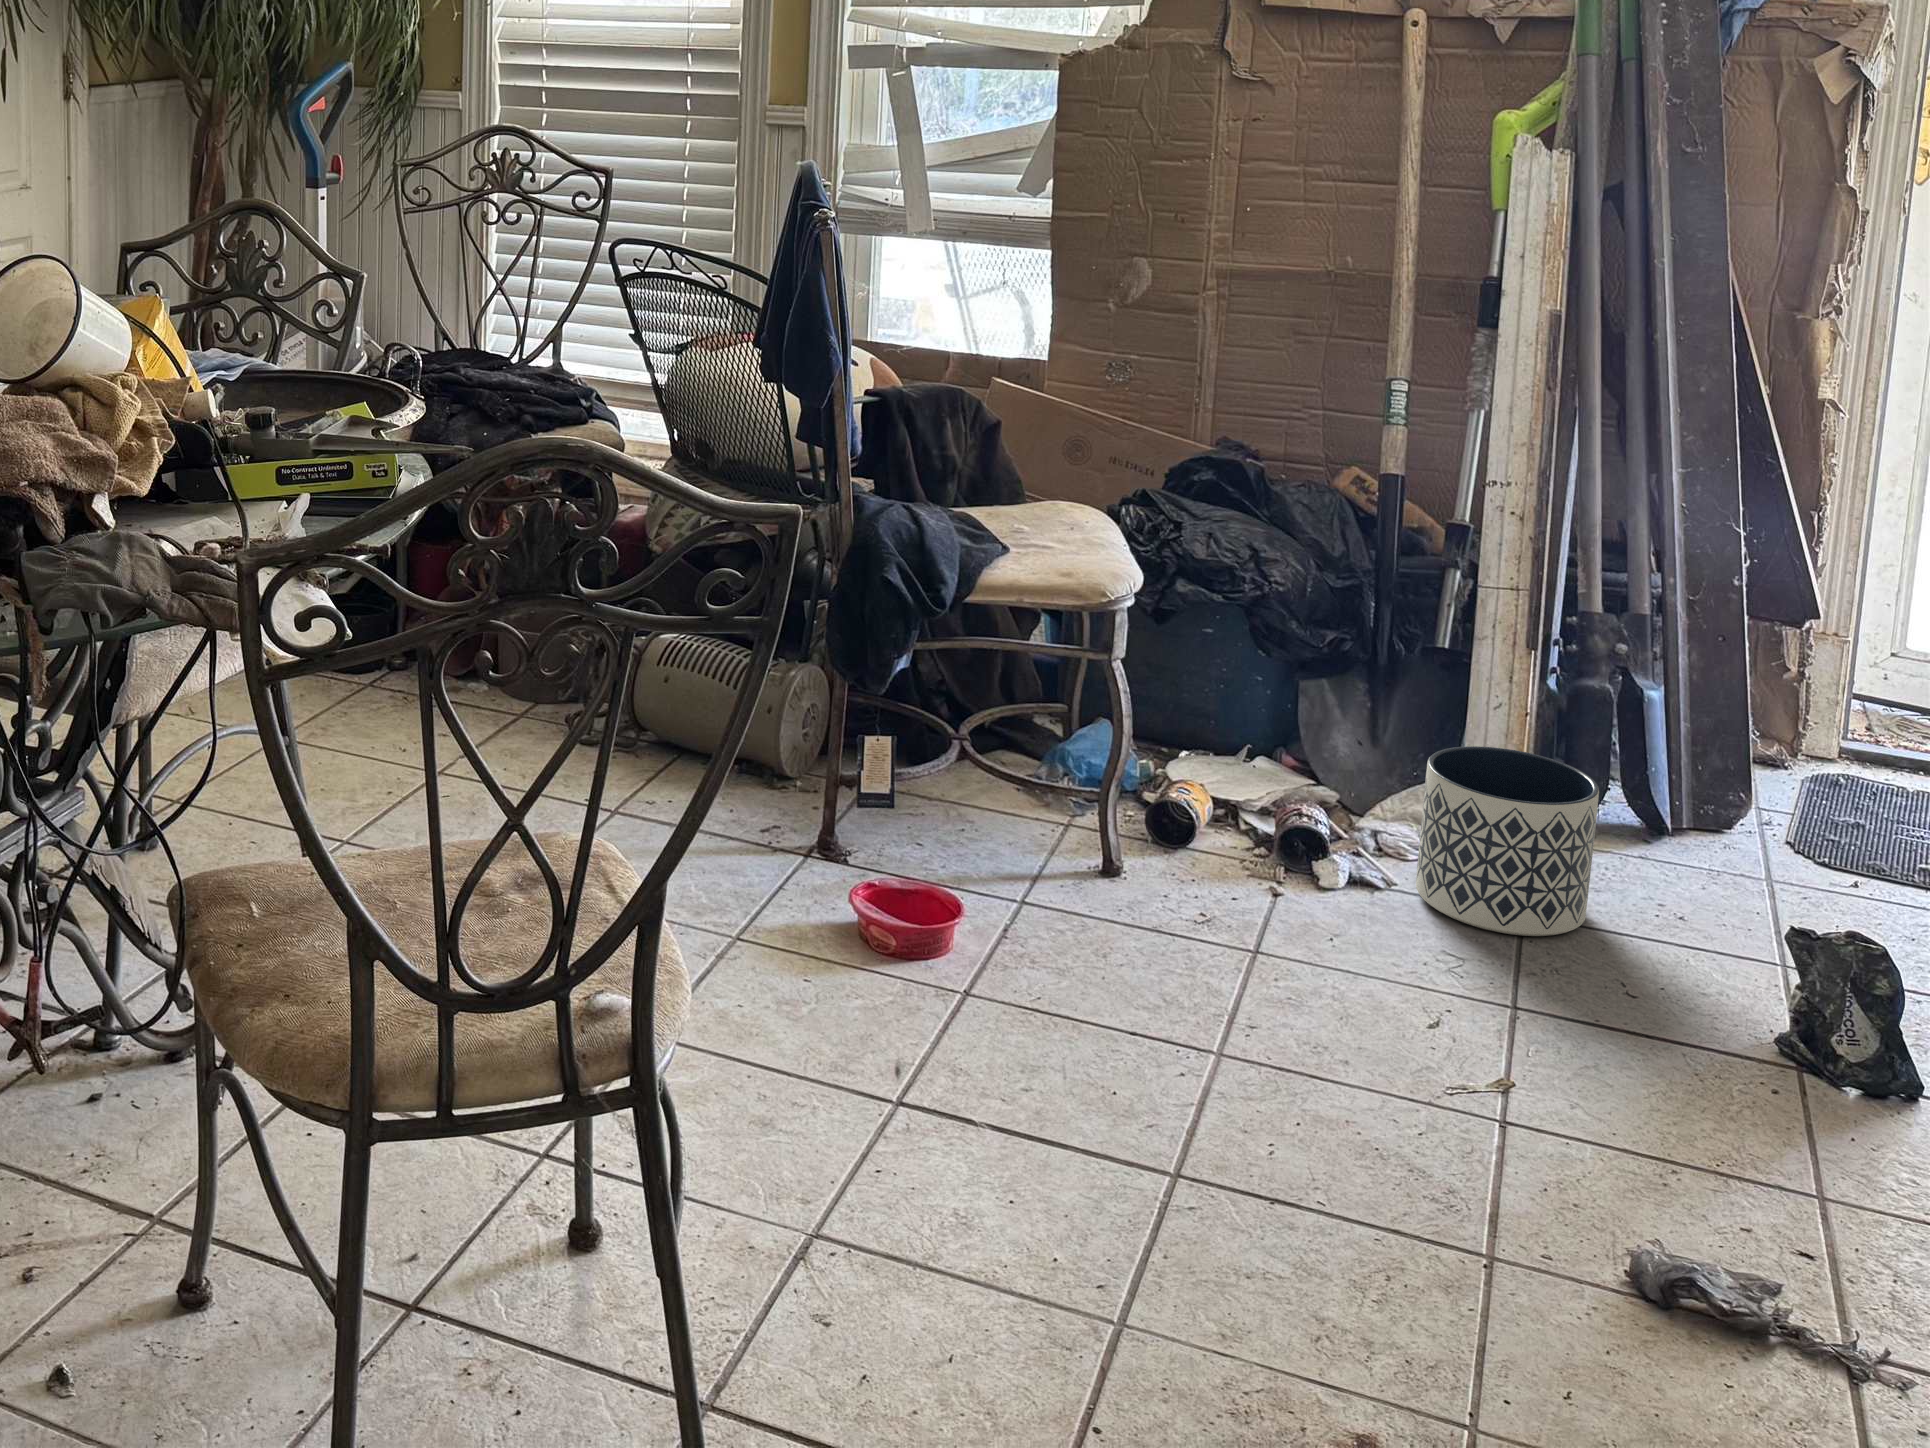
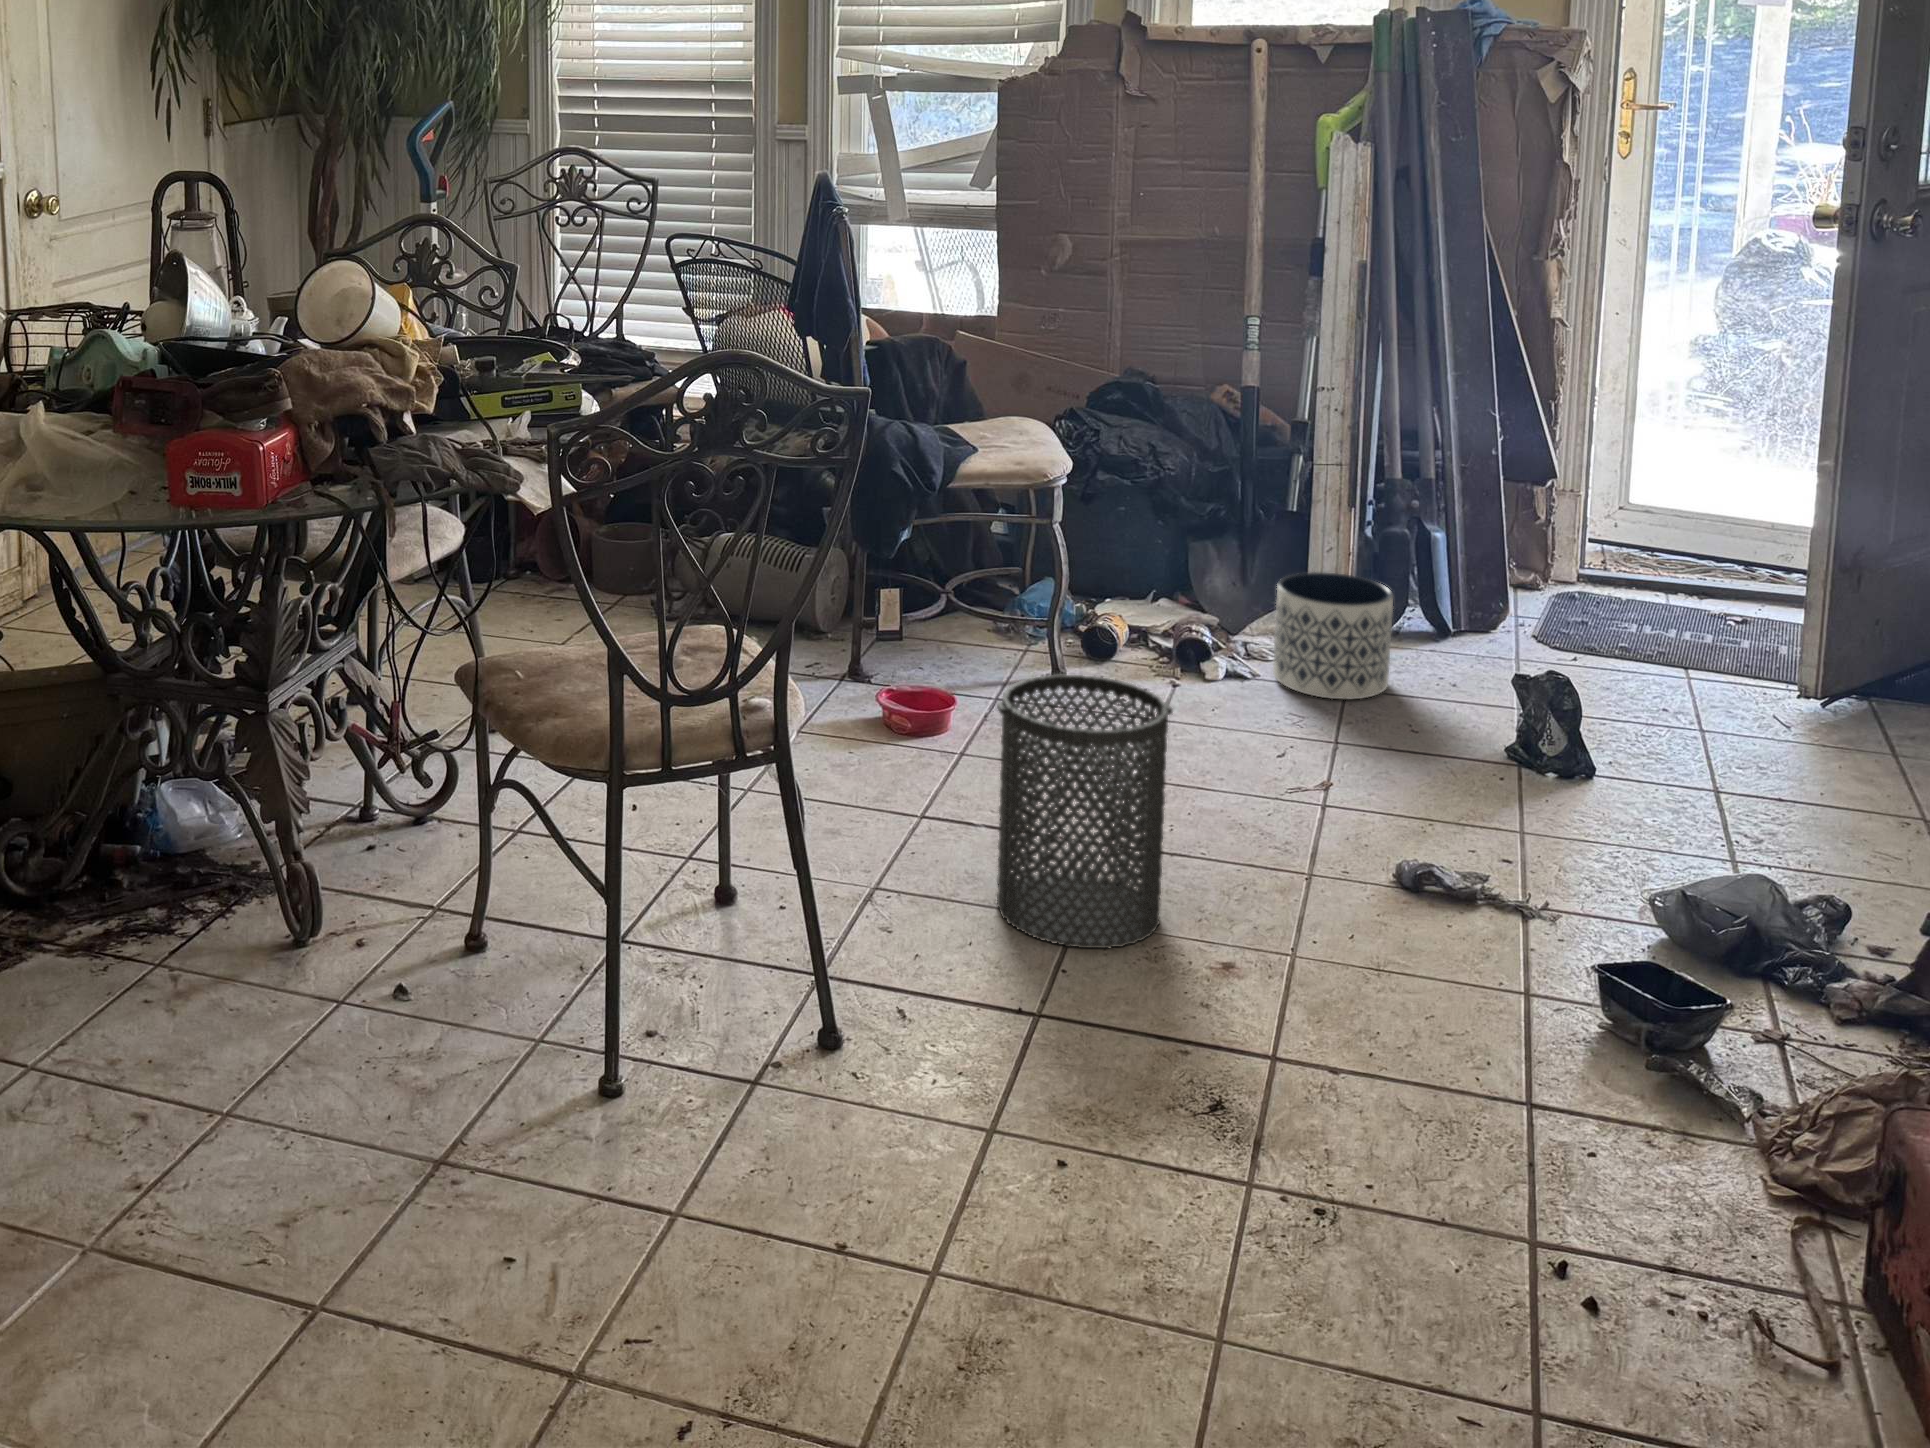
trash can: none [998,925,1286,1373] -> present [997,675,1173,948]

